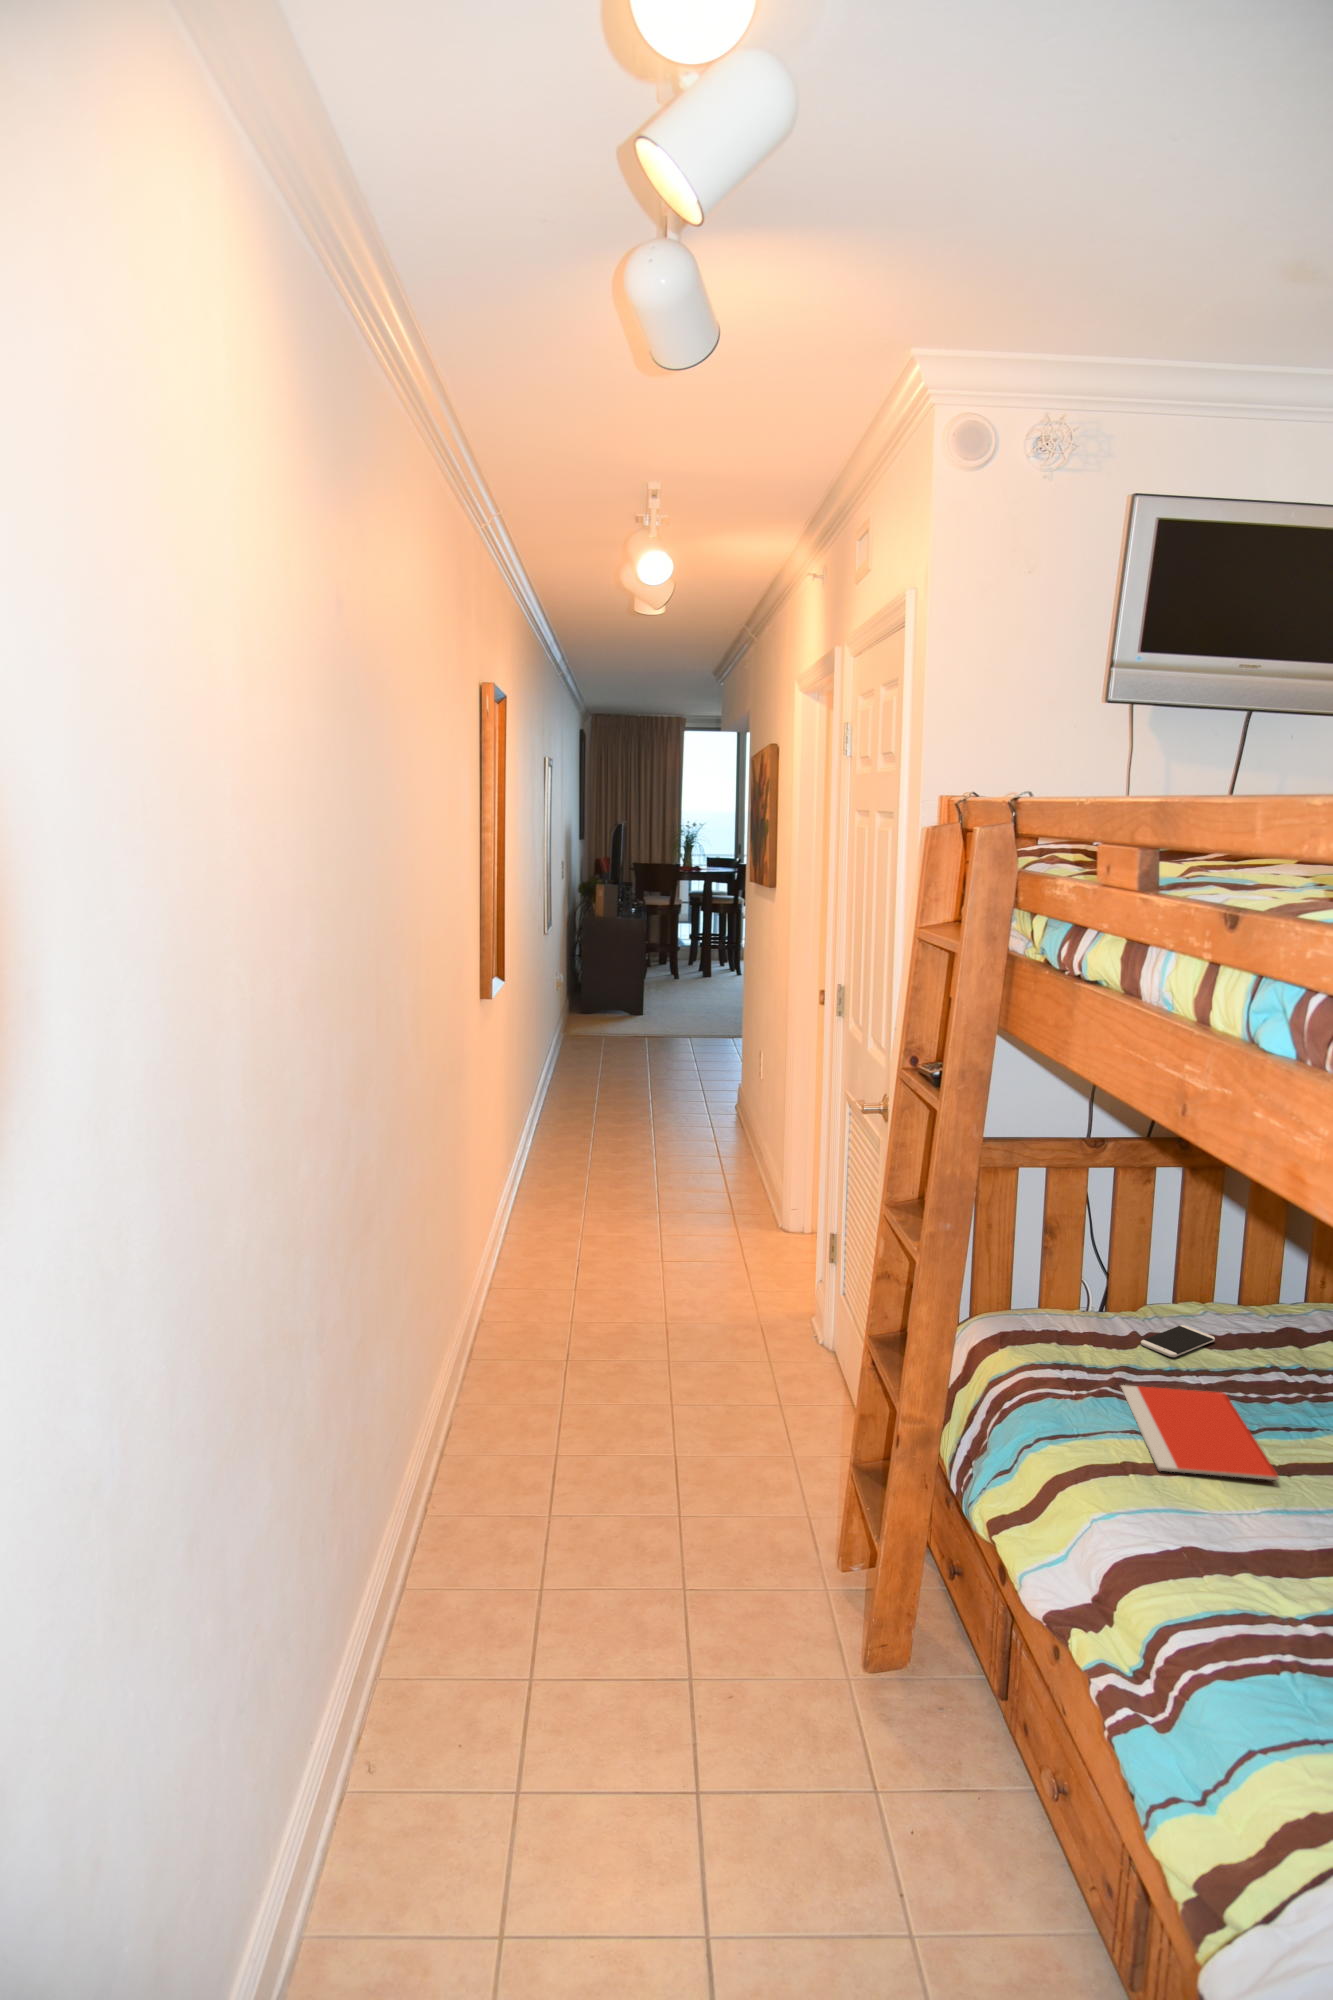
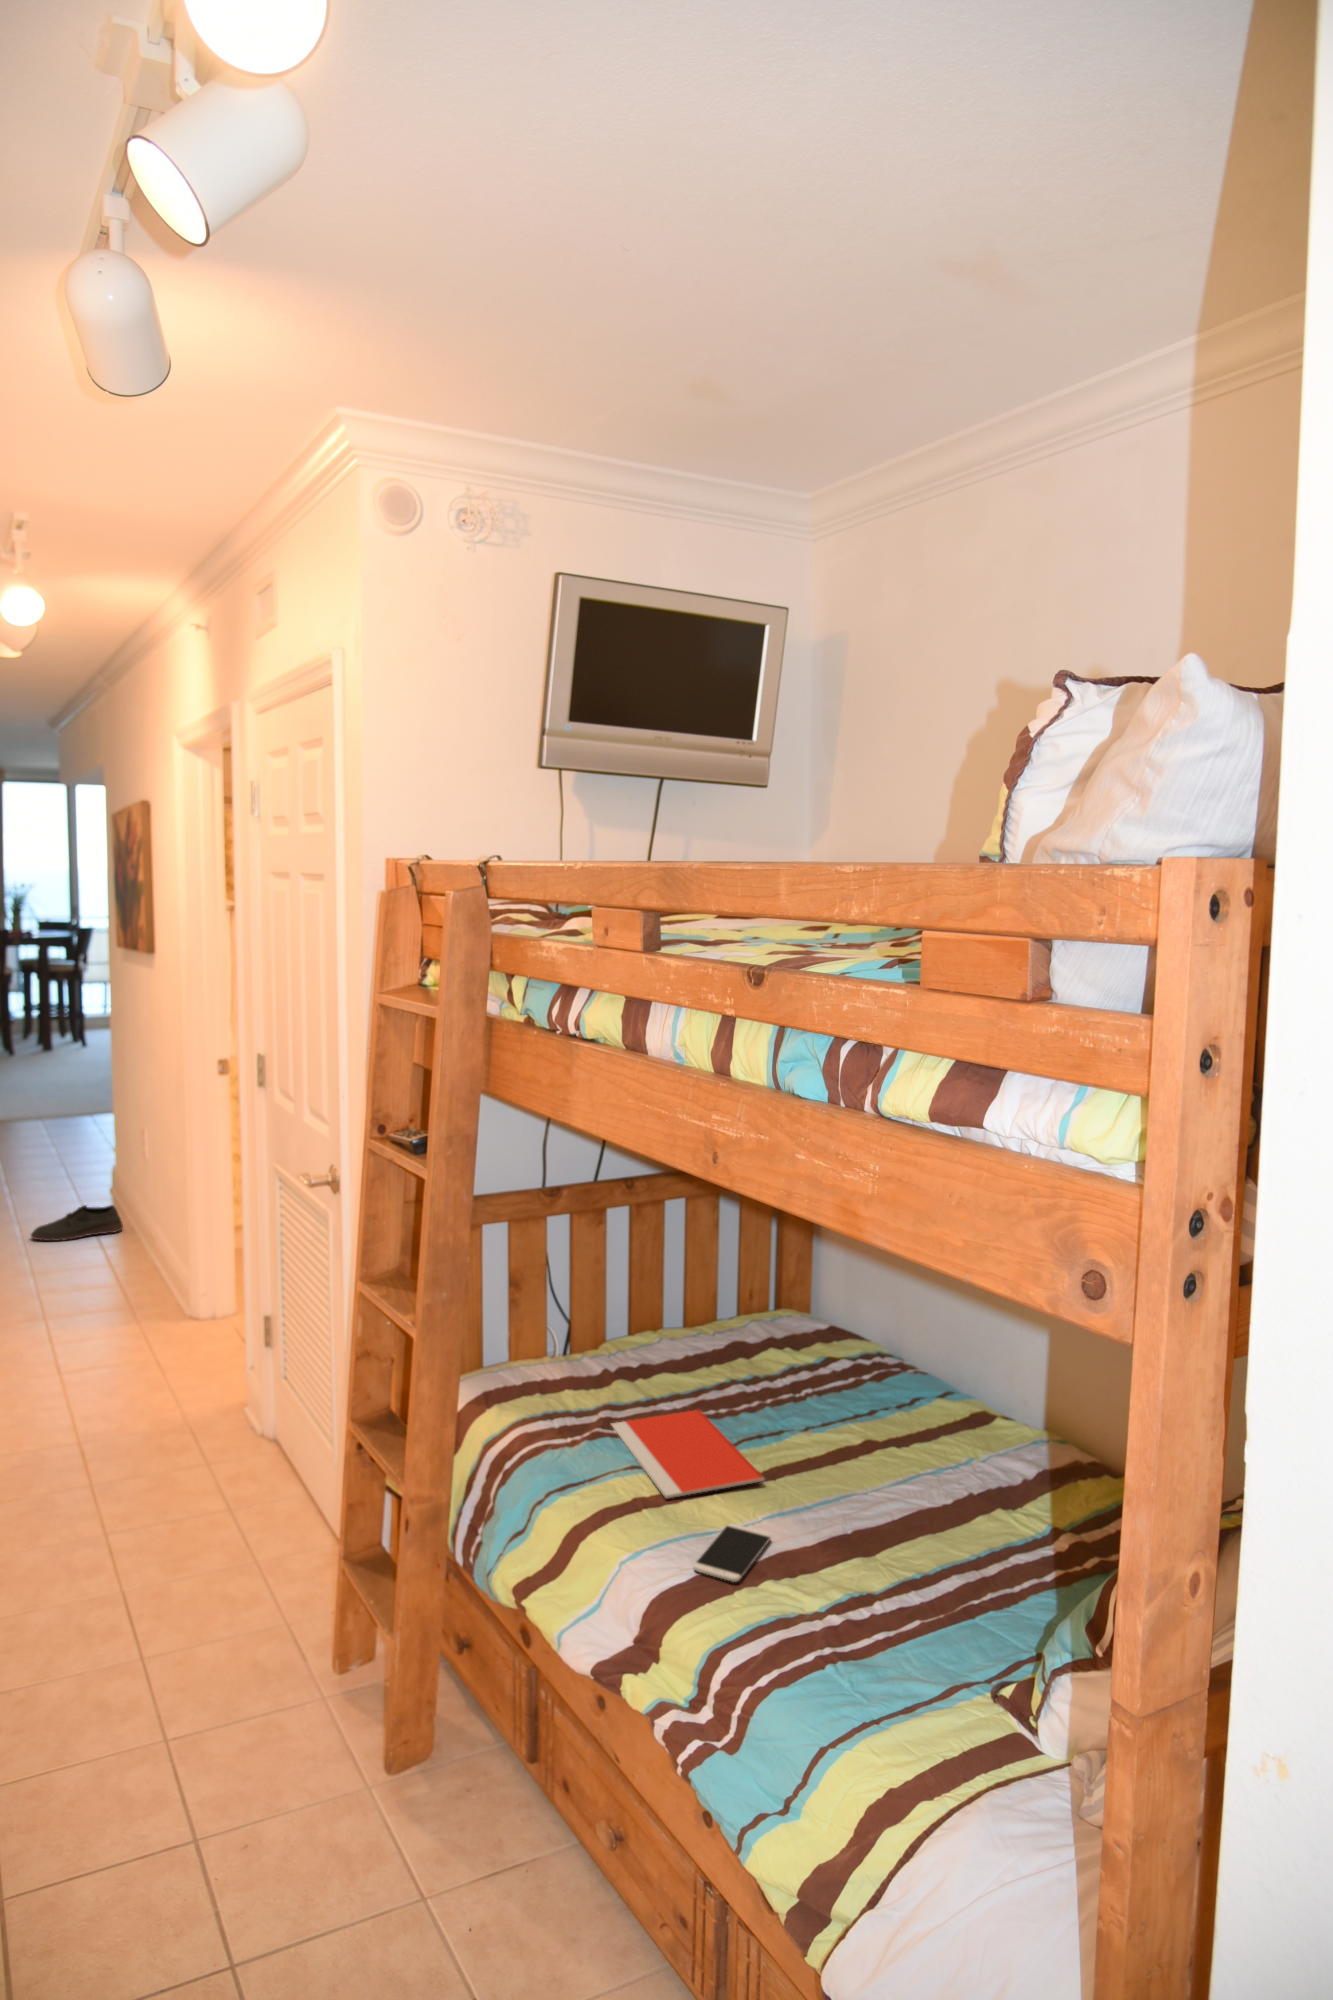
shoe: none [664,1109,738,1137] -> present [31,1205,123,1241]
smartphone: present [1141,1325,1215,1357] -> present [694,1524,771,1582]

